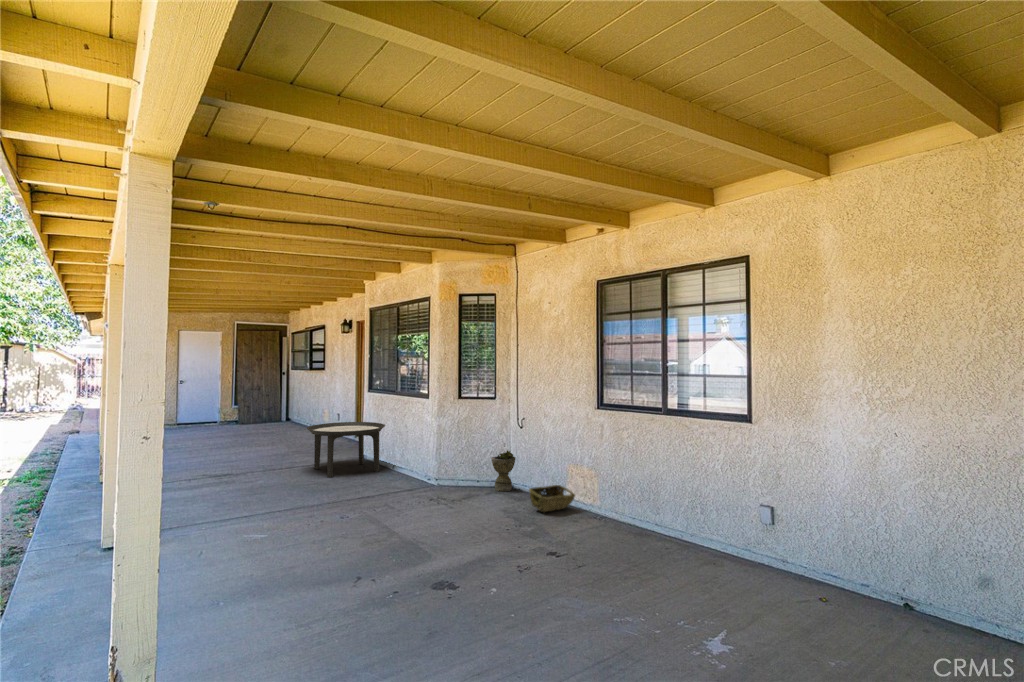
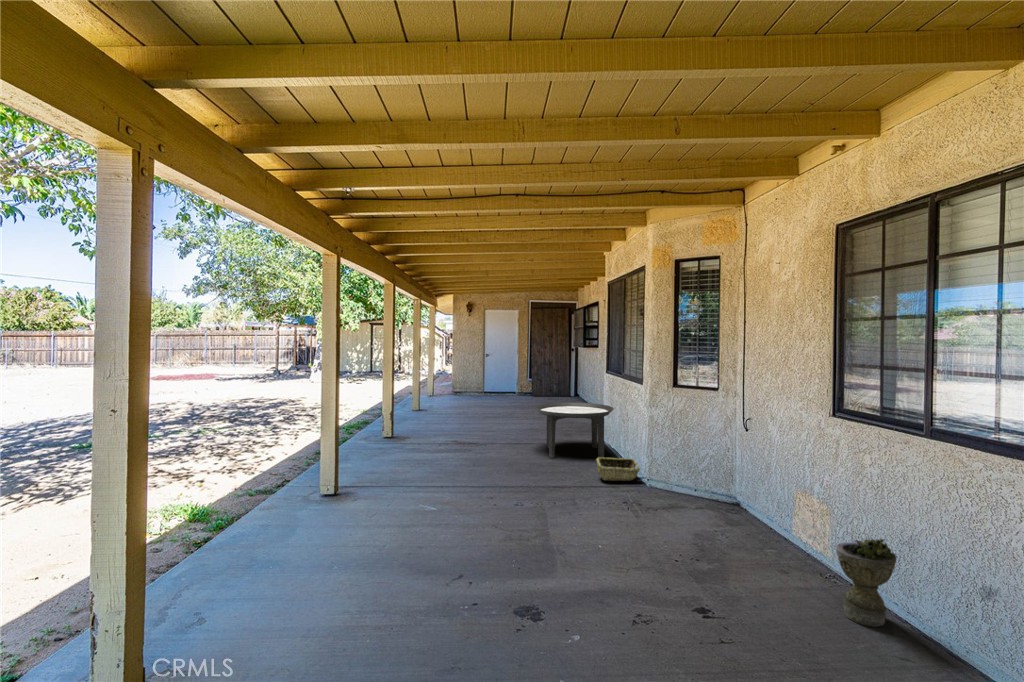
planter: present [491,450,515,492] -> present [836,539,897,627]
woven basket: present [529,485,575,512] -> present [596,458,640,481]

